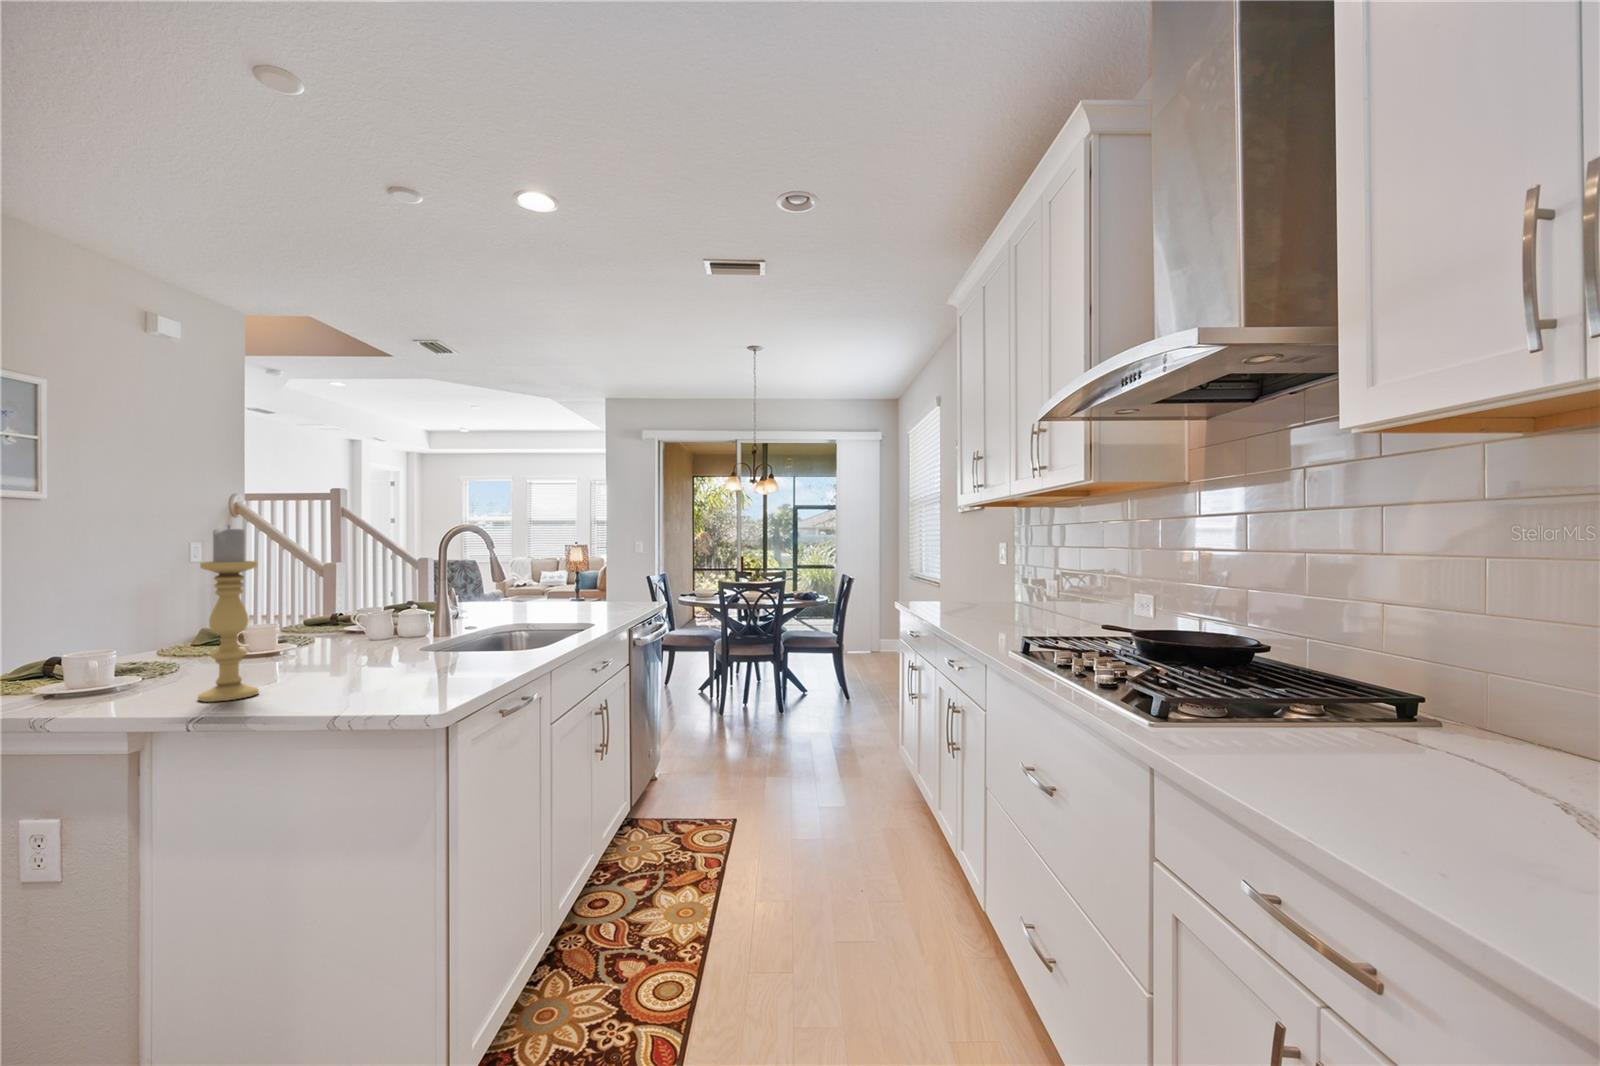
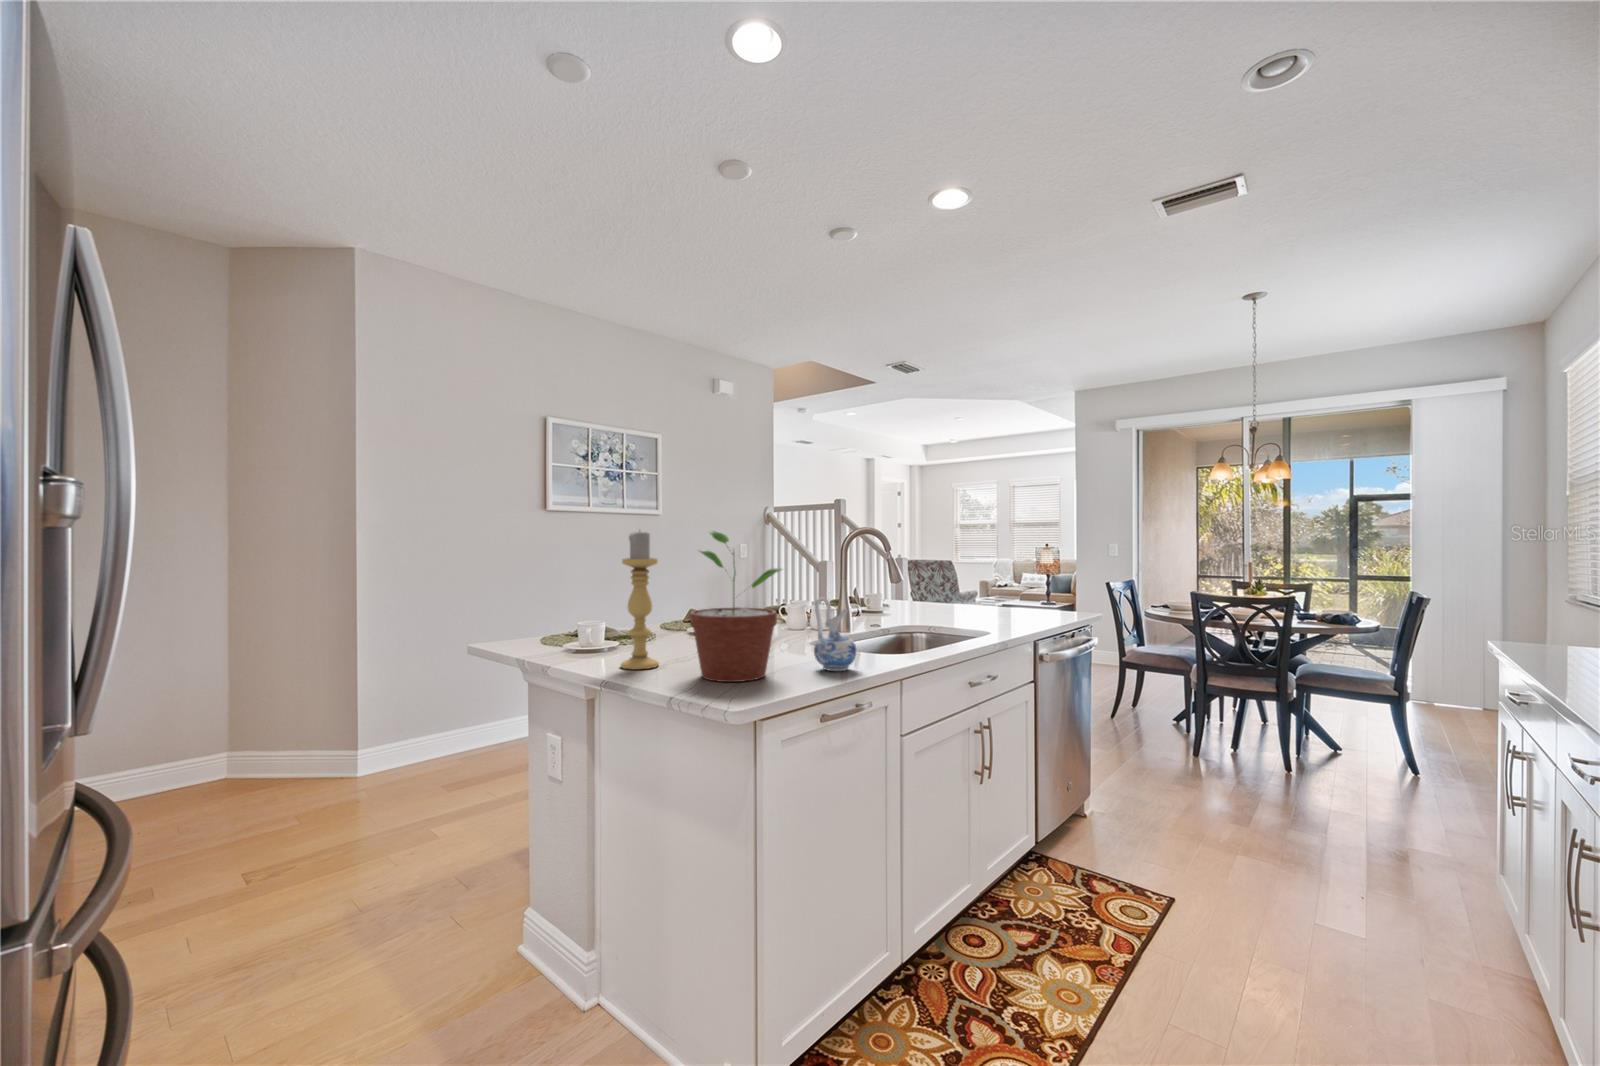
potted plant: none [325,526,451,696] -> present [690,530,782,682]
ceramic pitcher: none [465,597,513,670] -> present [814,597,856,671]

